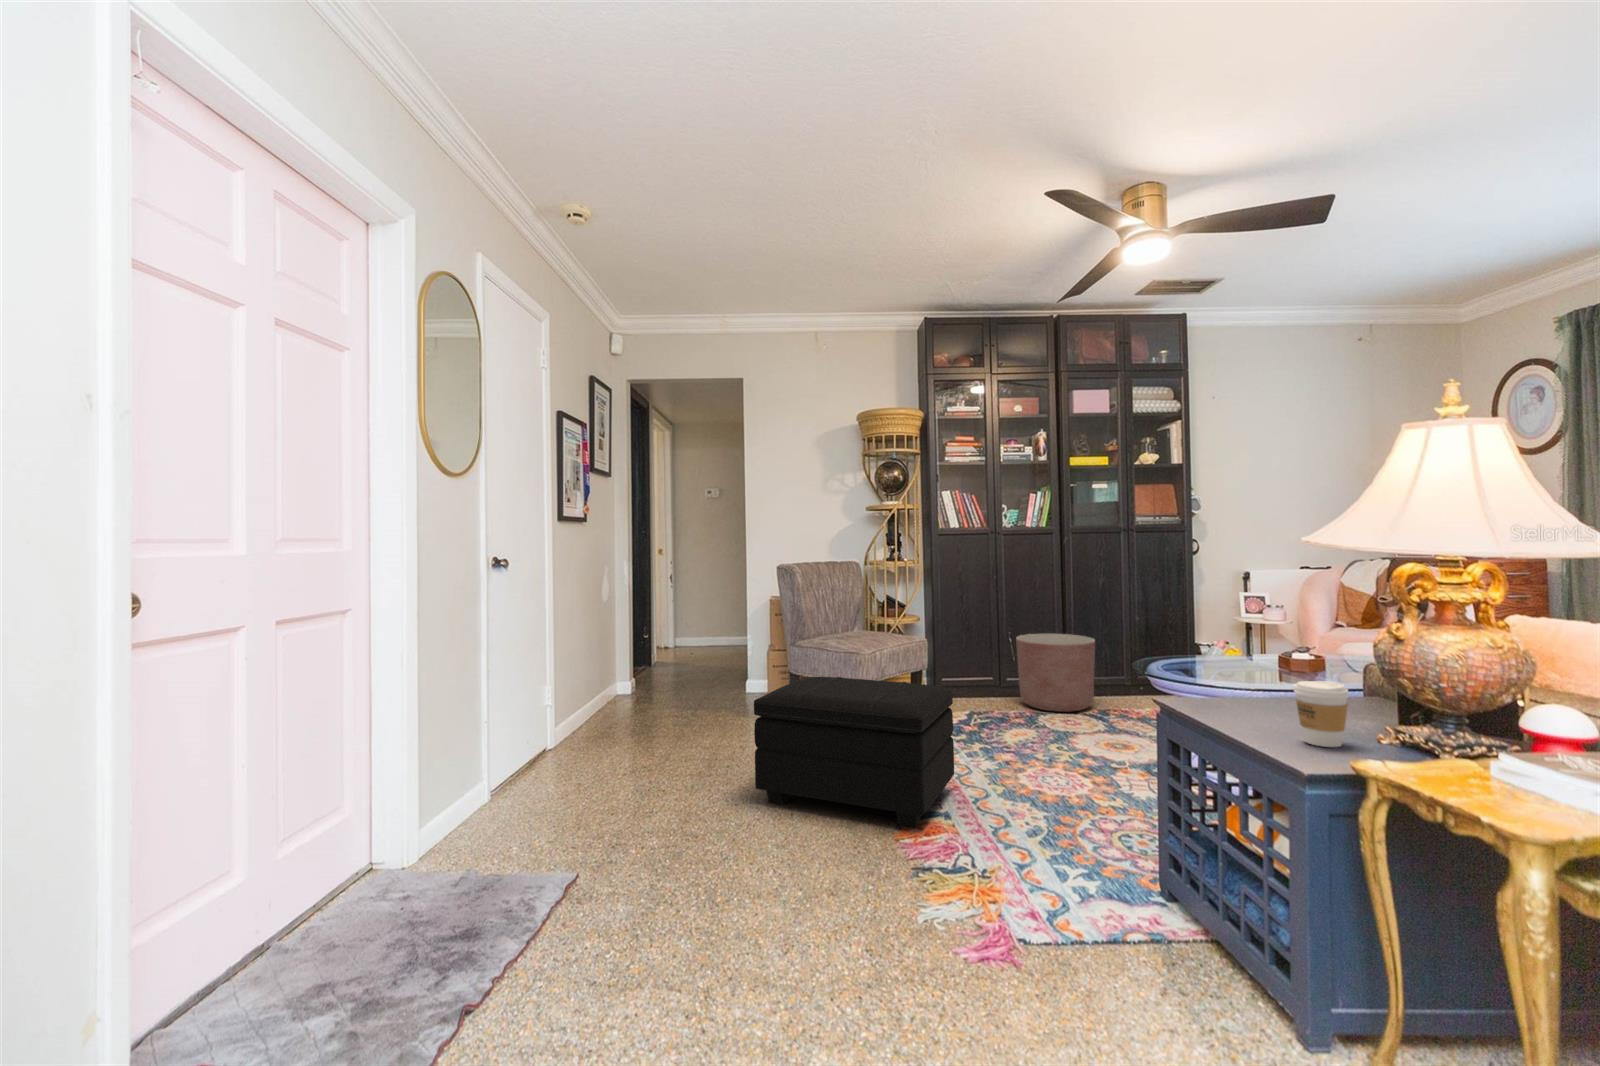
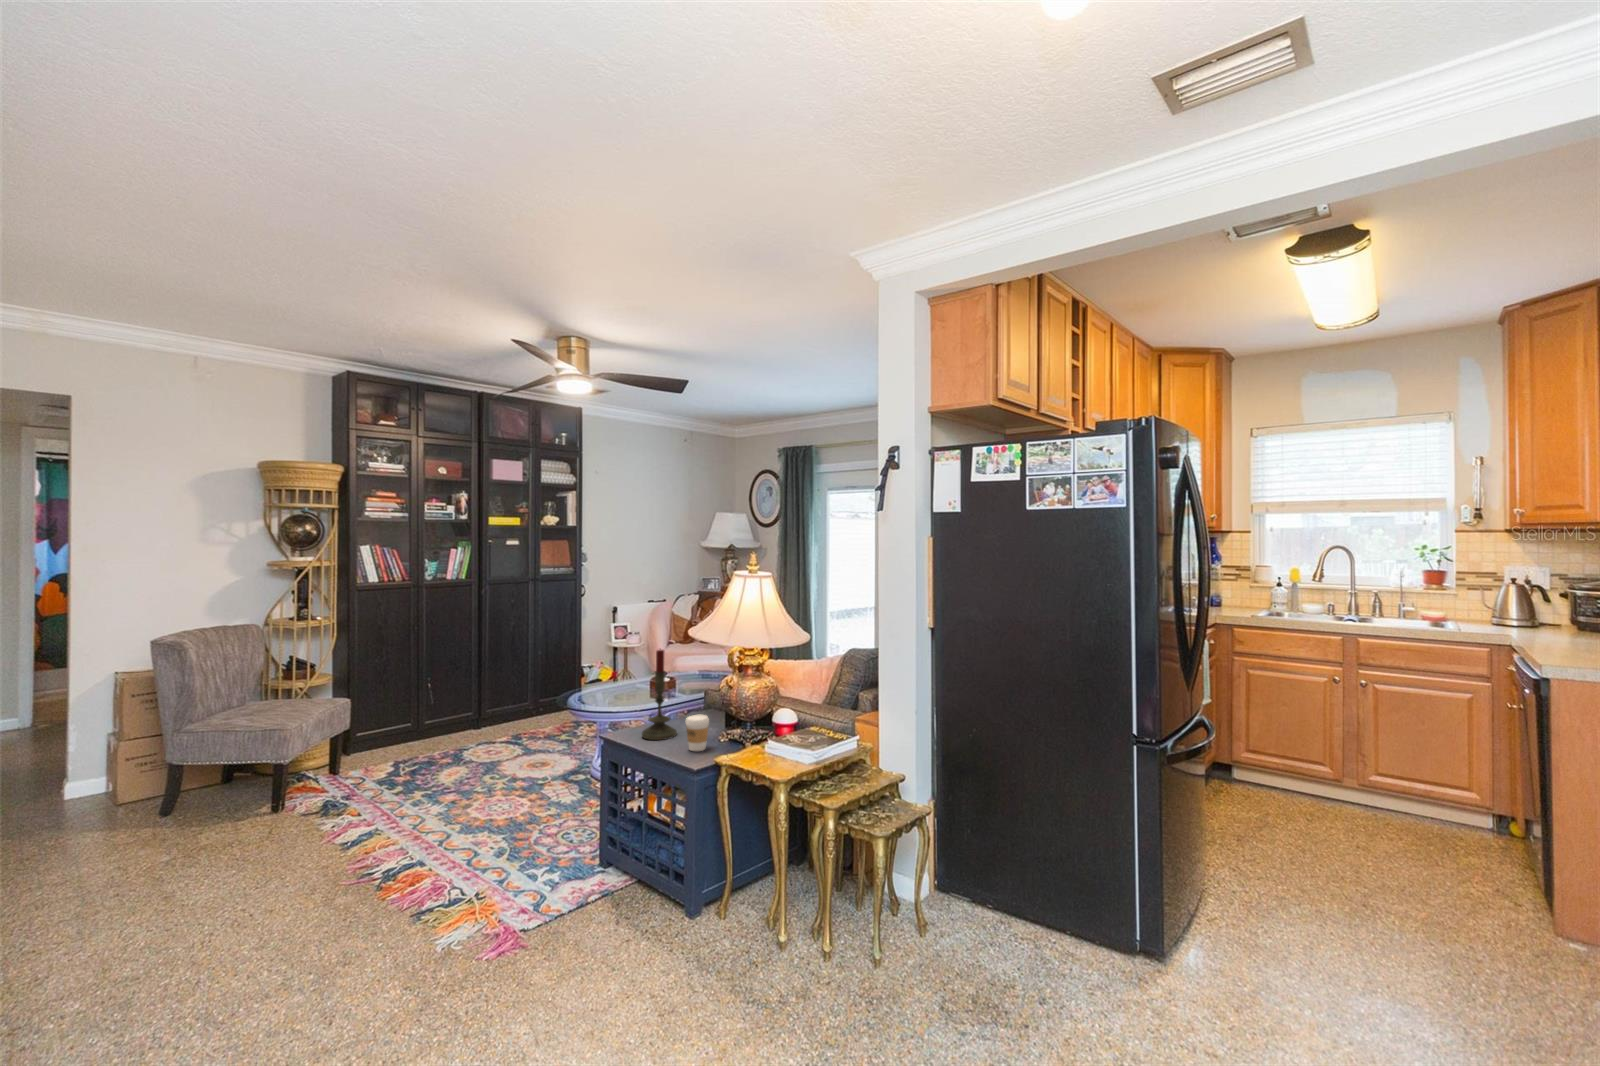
candle: none [1221,566,1289,720] -> present [642,649,677,740]
planter: present [1016,634,1095,712] -> none [438,674,511,746]
footstool: present [754,677,954,827] -> none [192,752,418,916]

